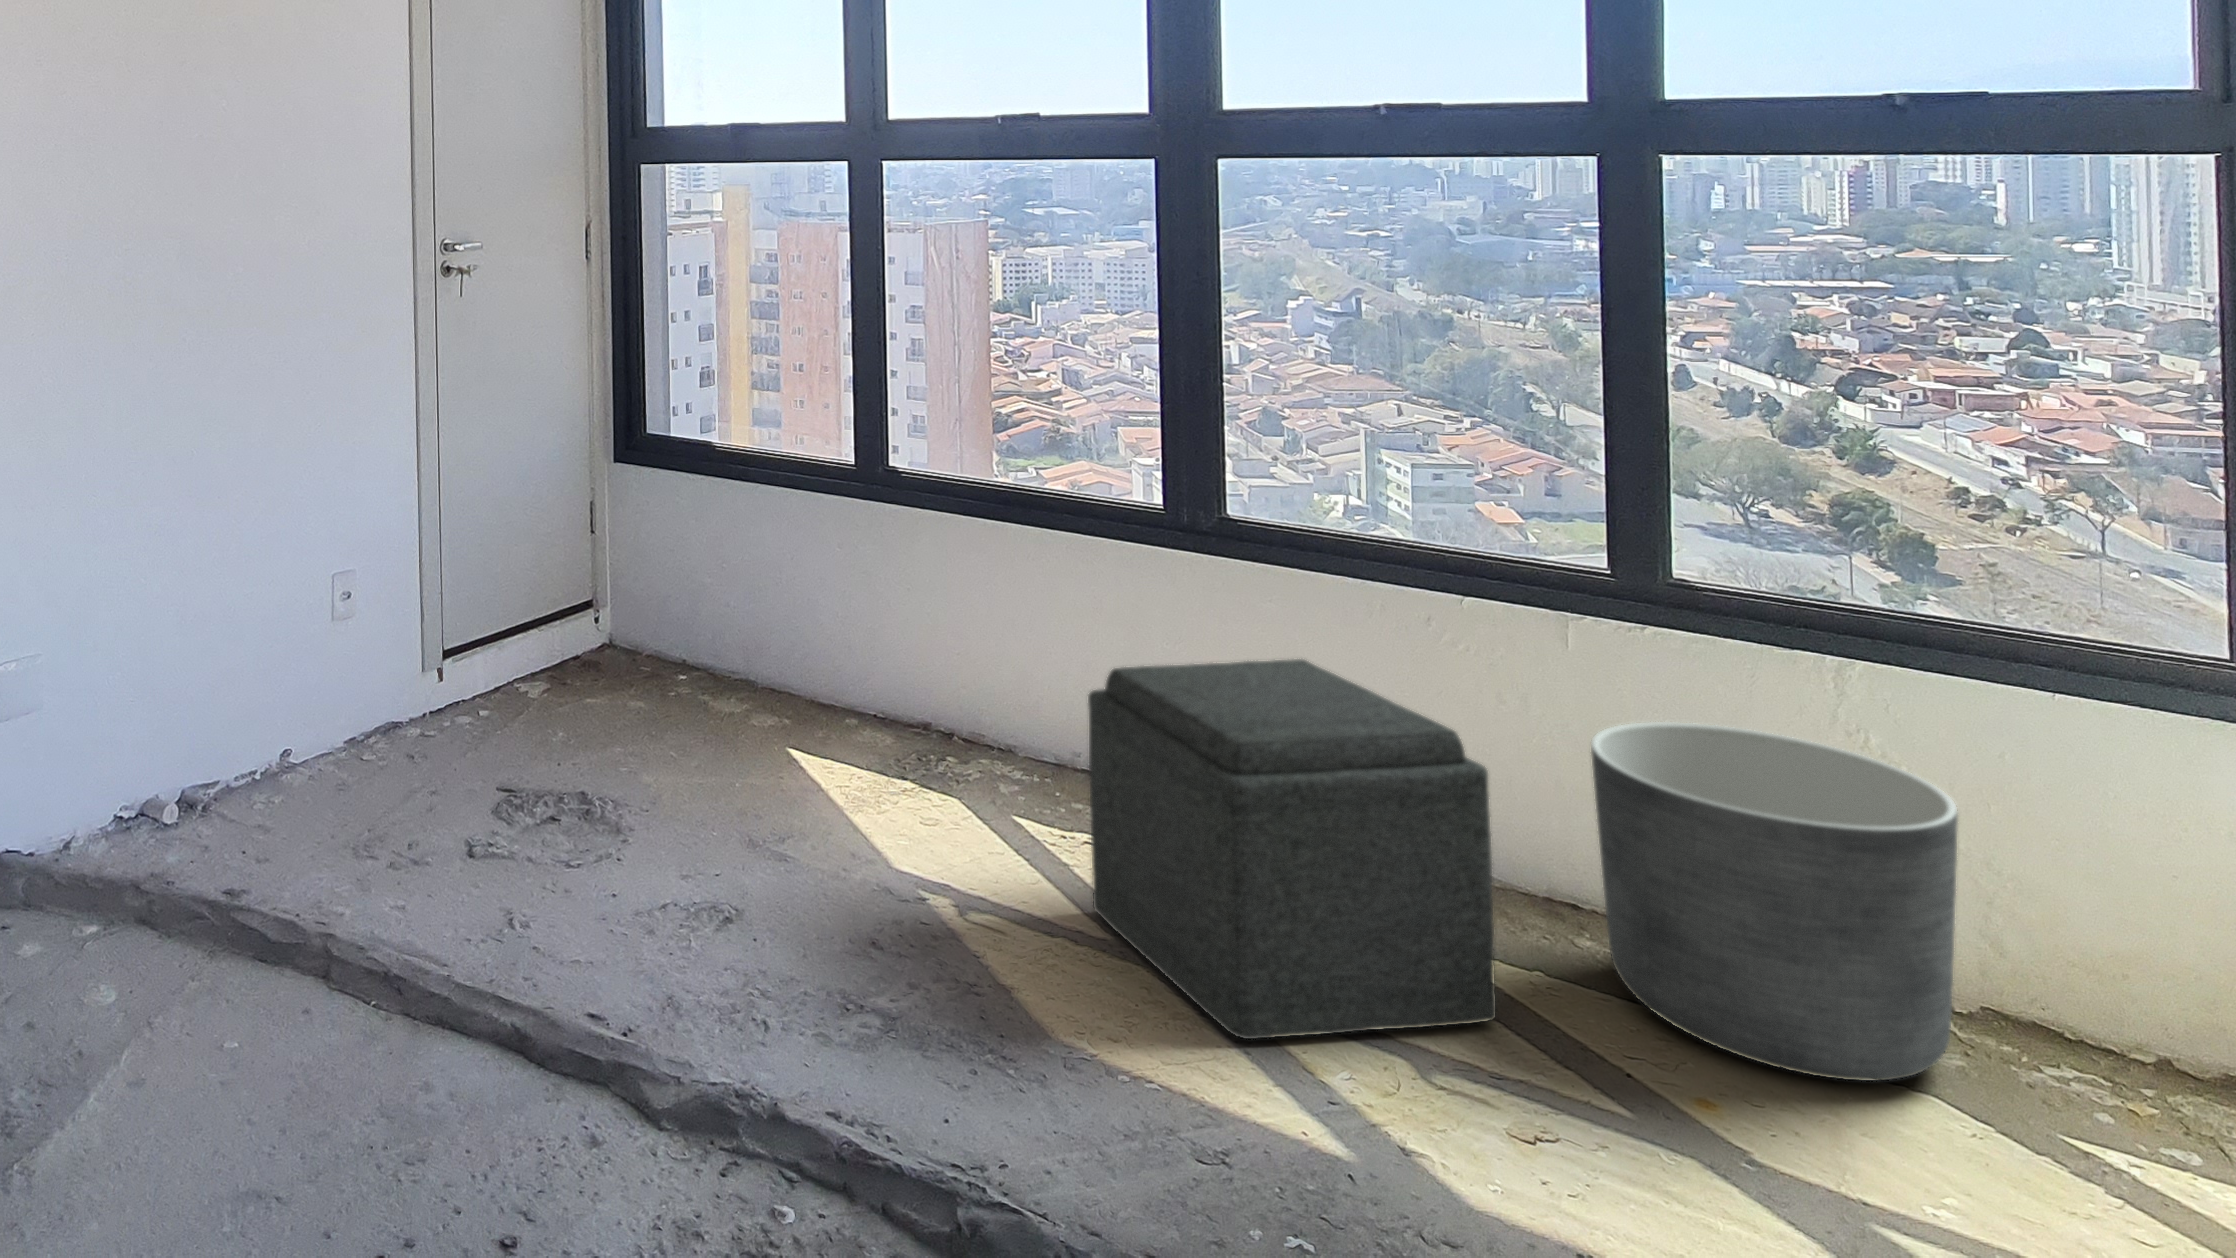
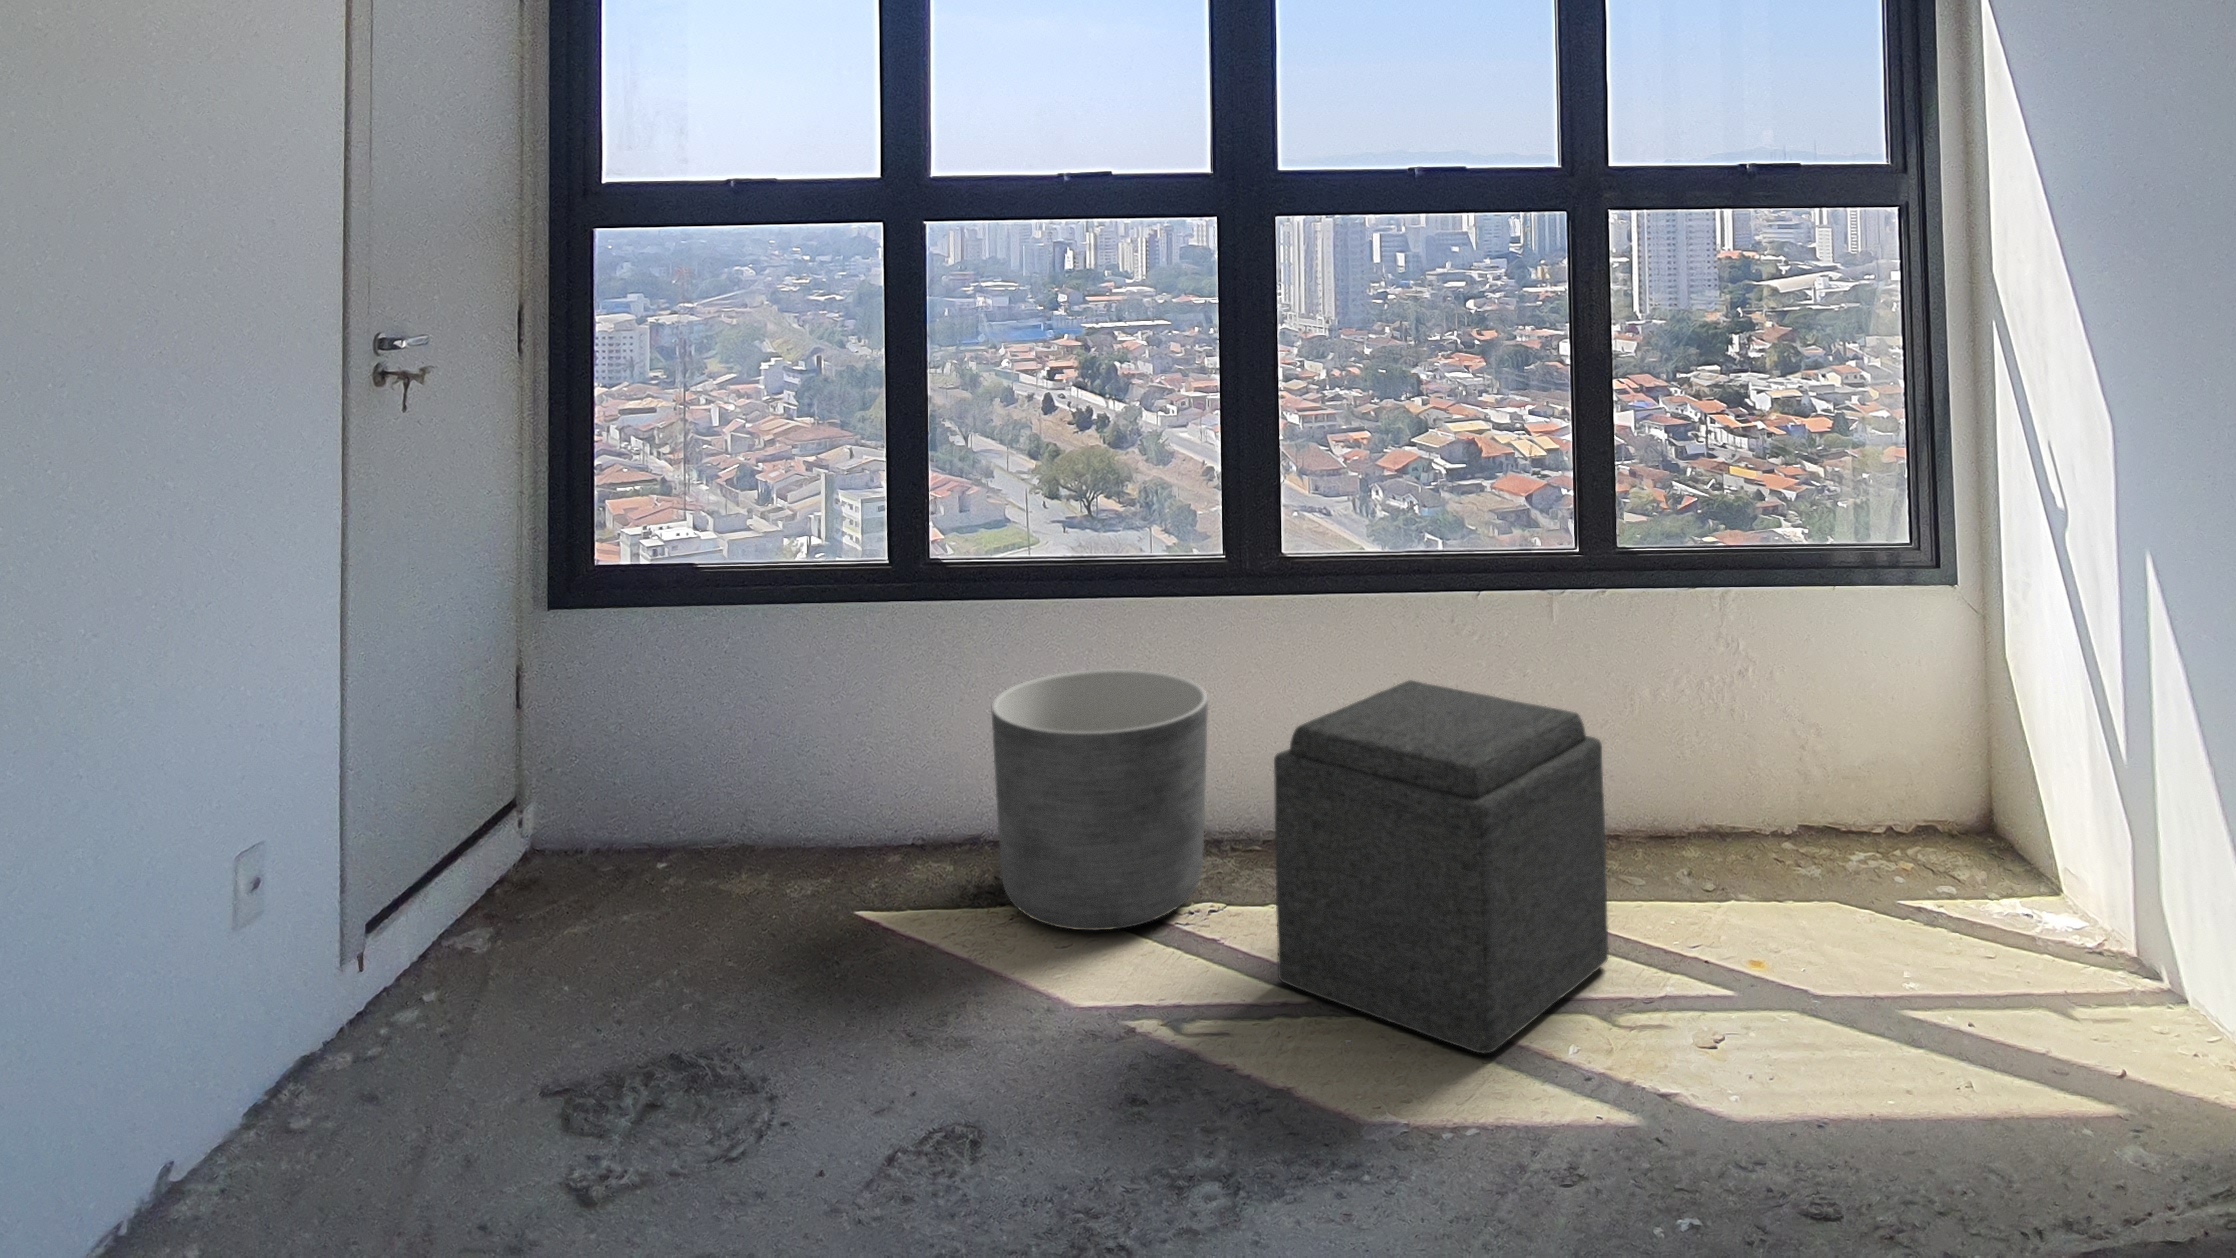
planter: present [1591,722,1958,1081] -> present [992,670,1208,930]

